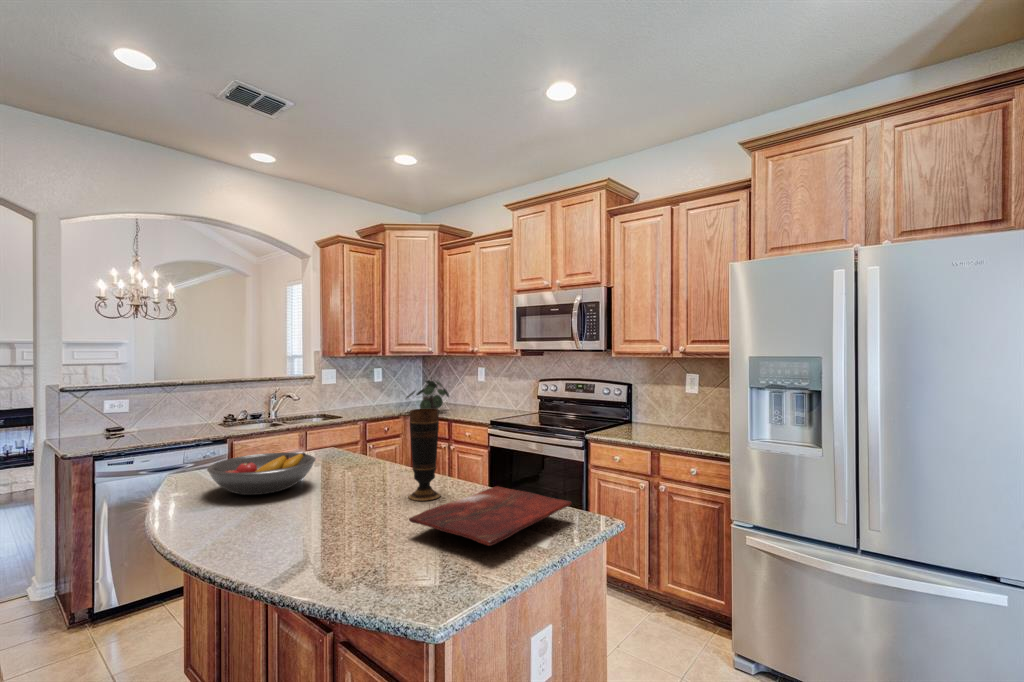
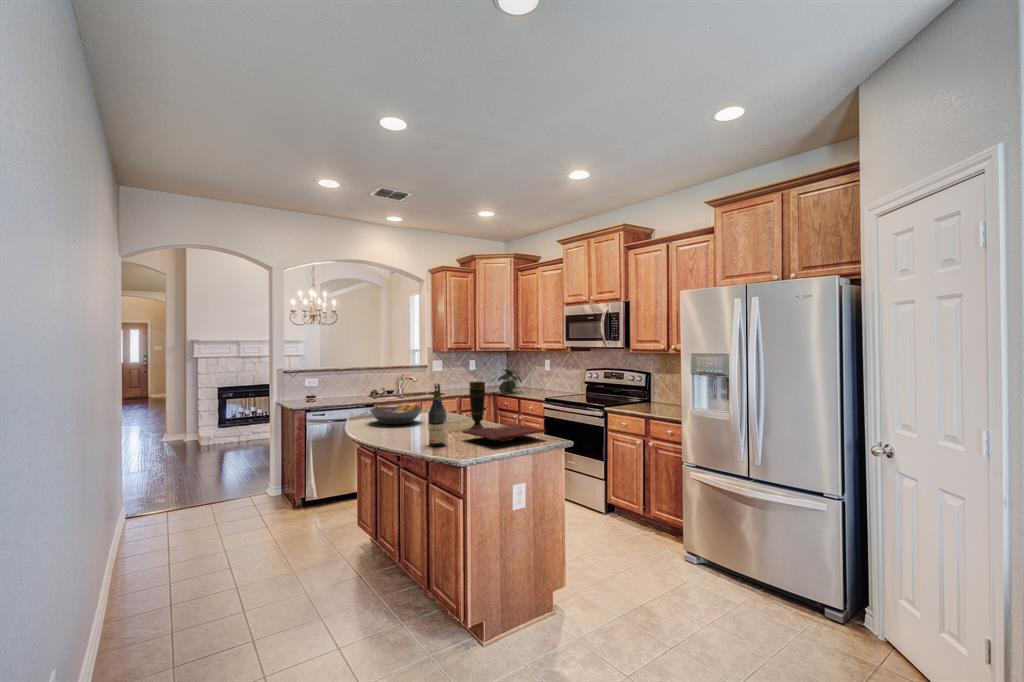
wine bottle: none [340,423,381,568] -> present [428,383,446,446]

